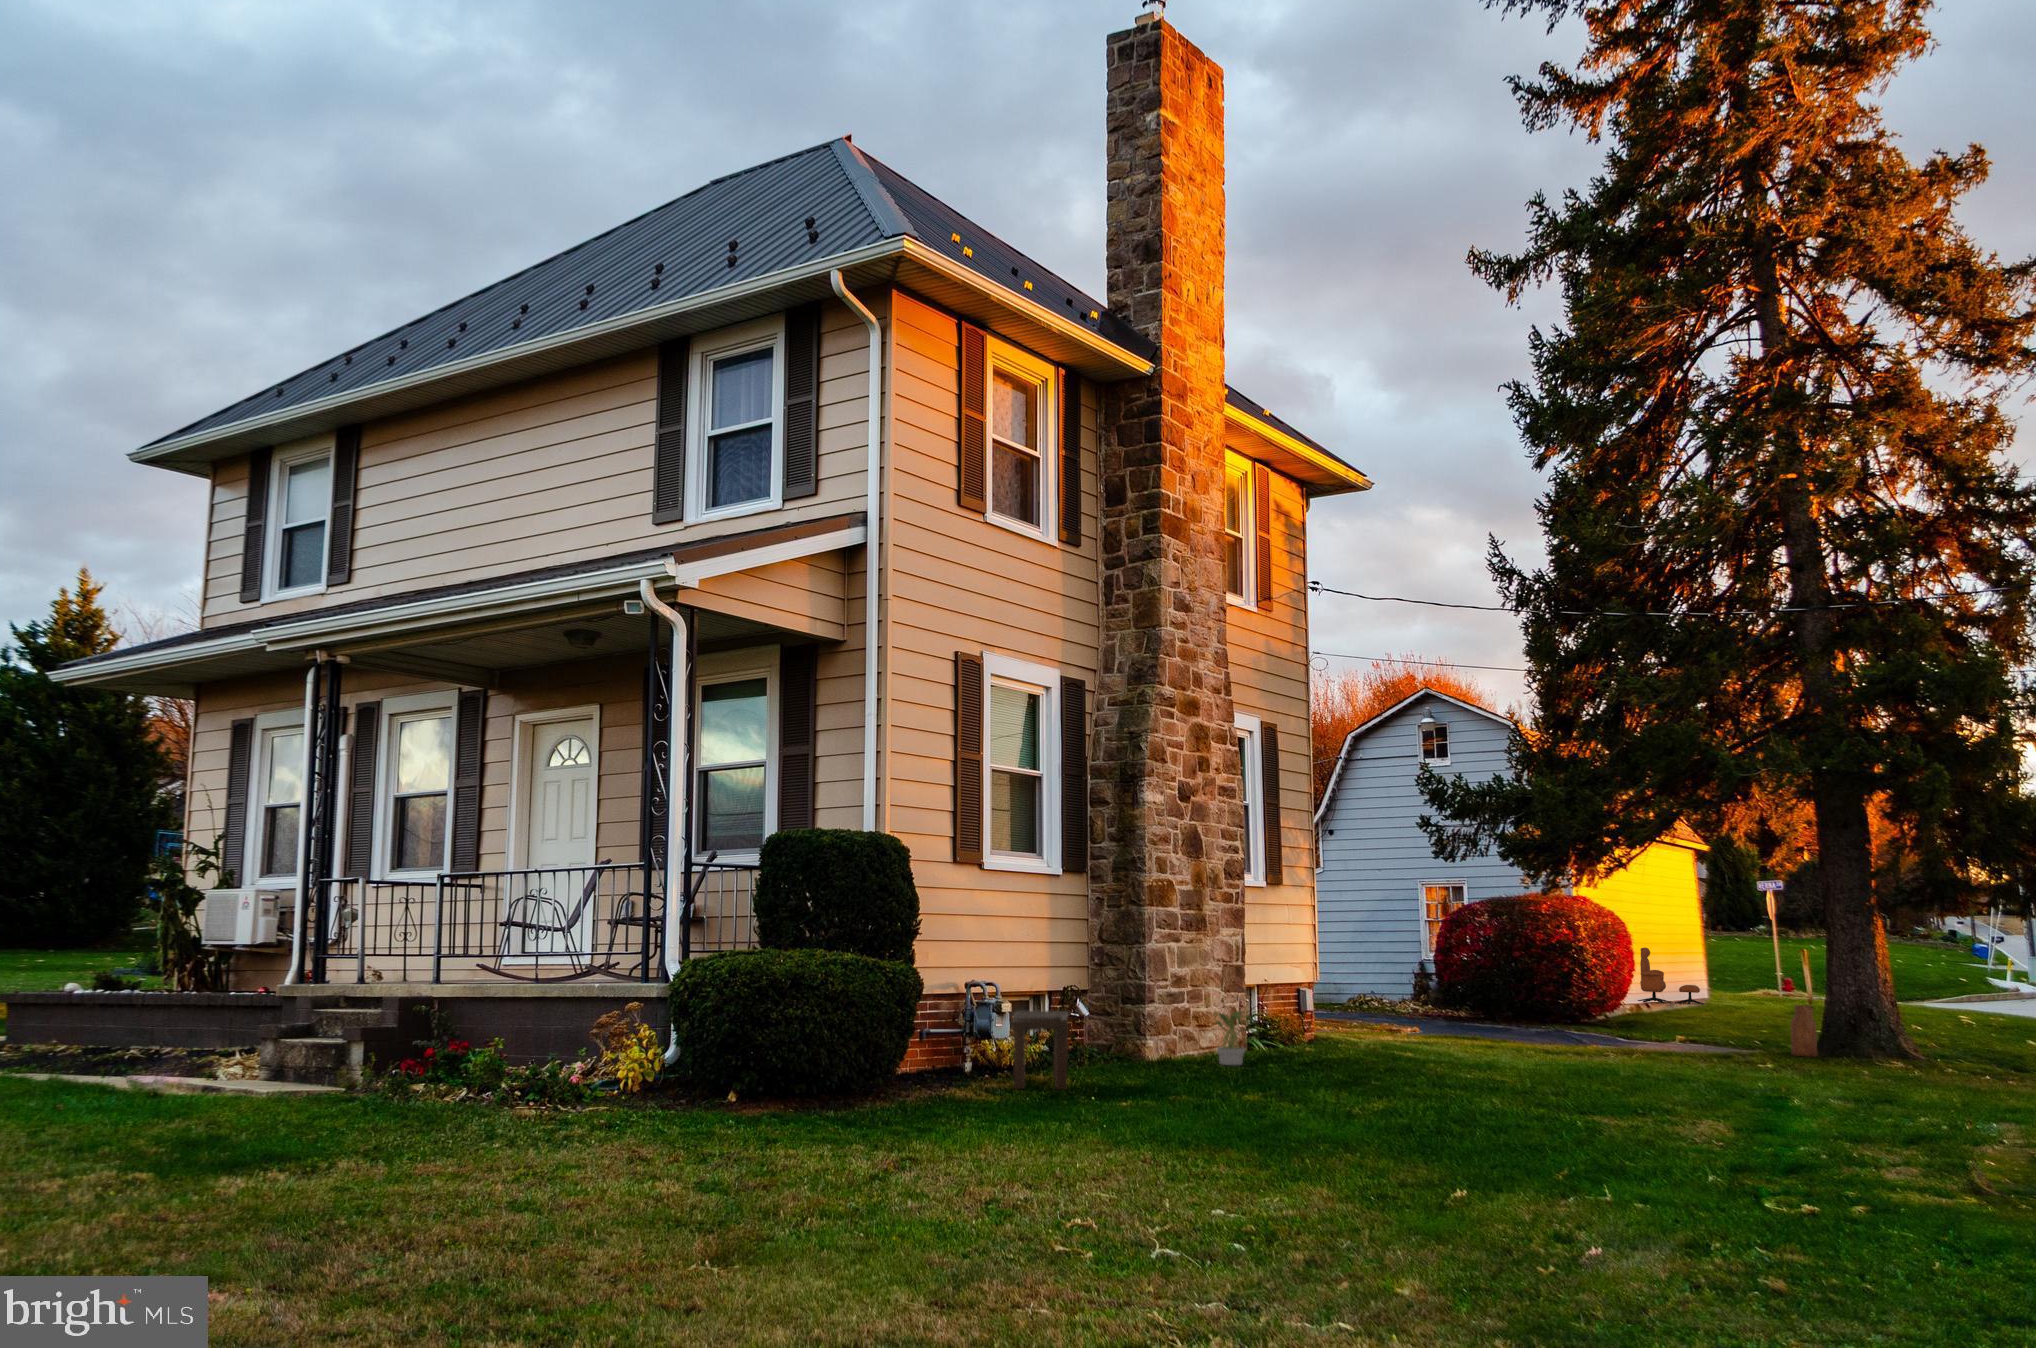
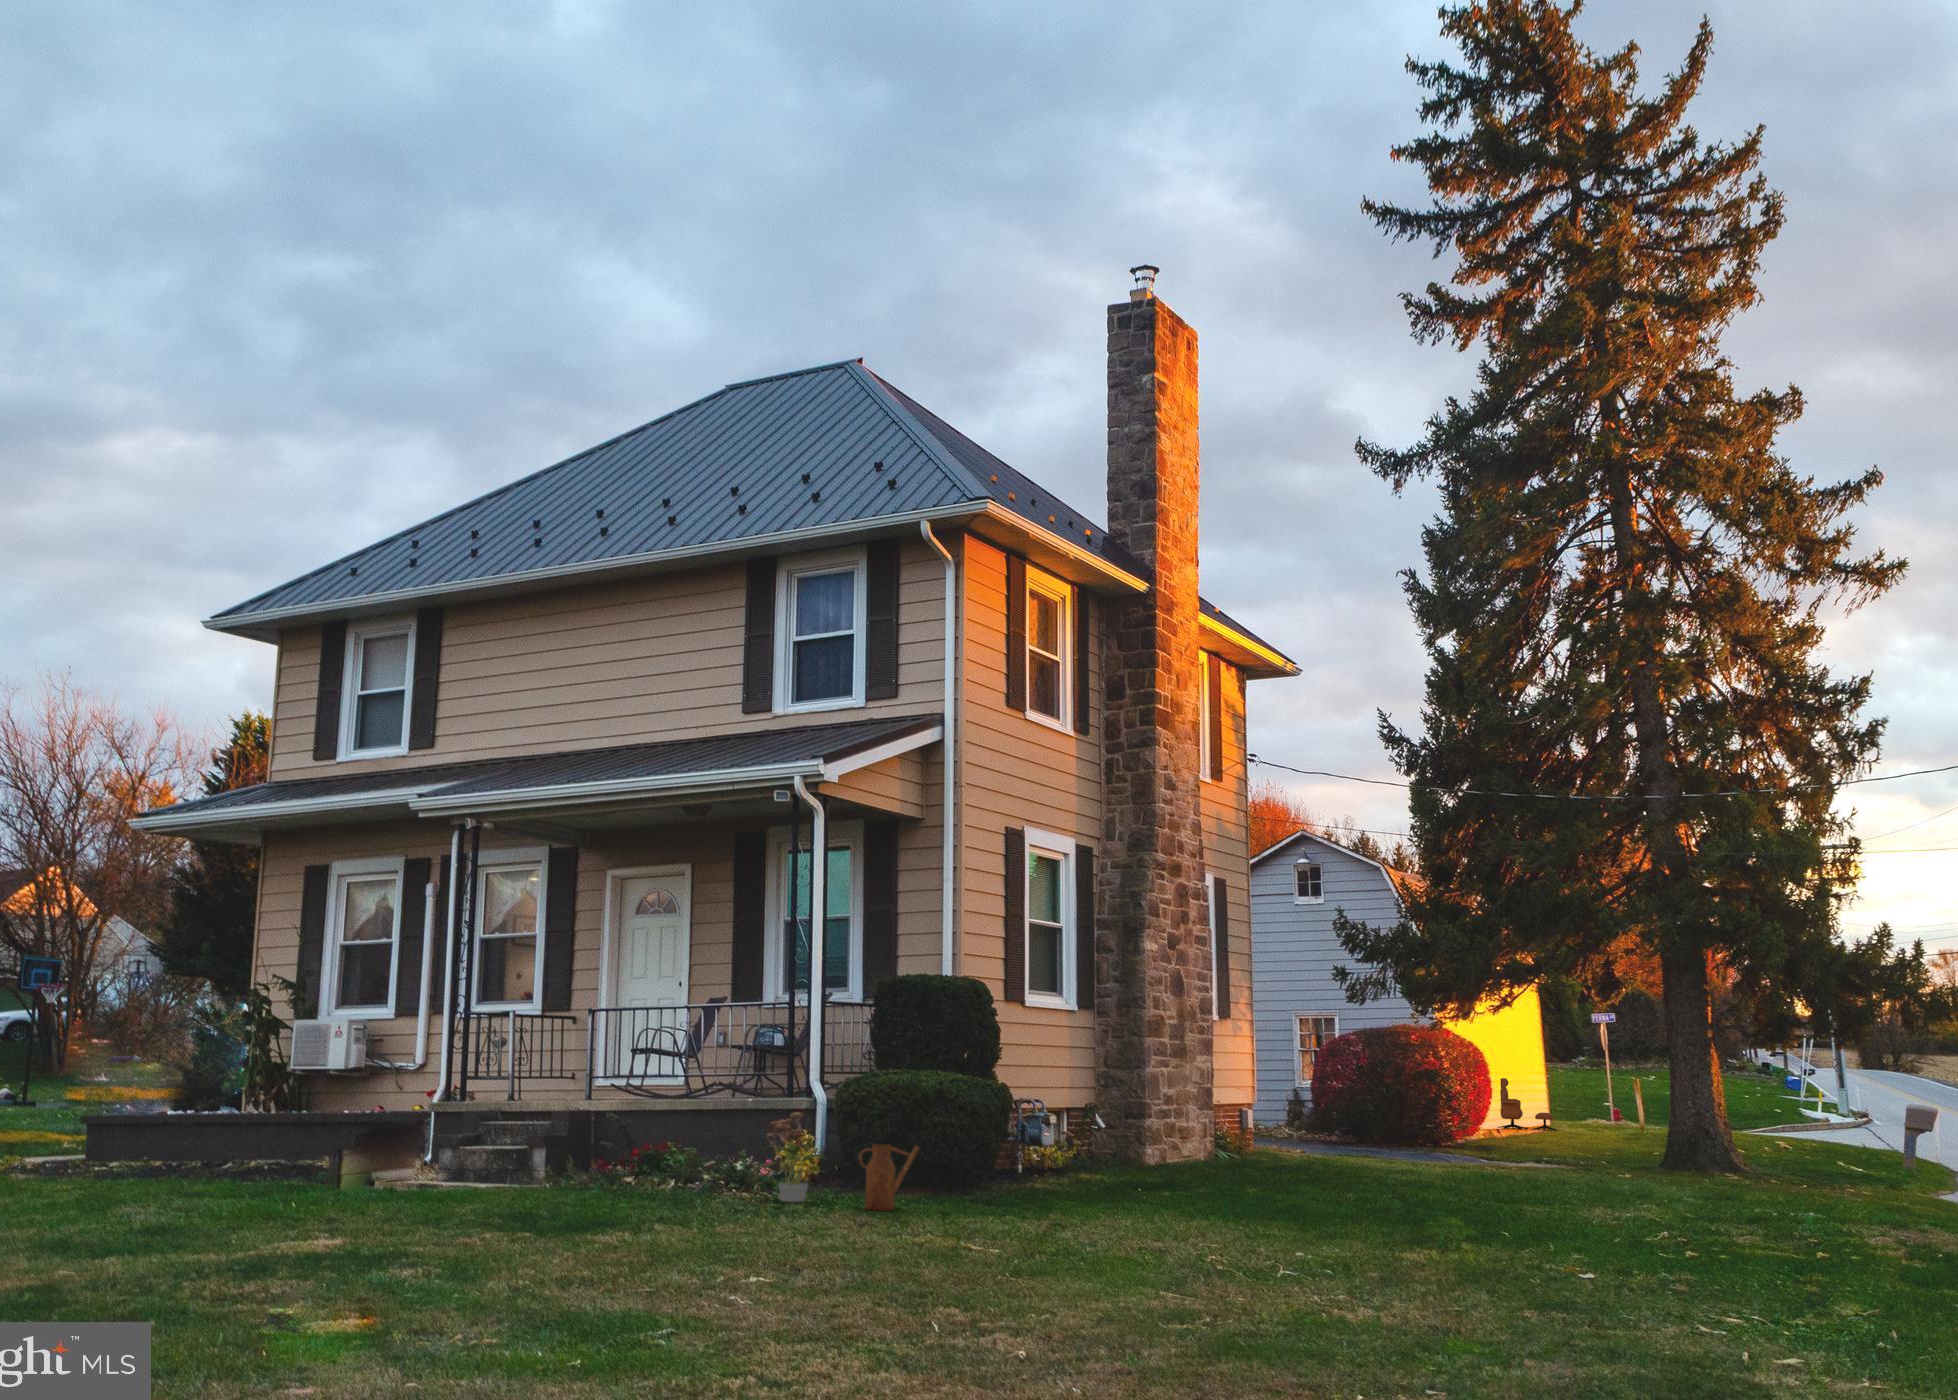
watering can: present [1791,1005,1818,1057] -> present [859,1144,919,1211]
bench: present [1012,1011,1068,1090] -> none [1051,1127,1108,1191]
potted plant: present [1215,1011,1257,1065] -> present [768,1143,824,1202]

